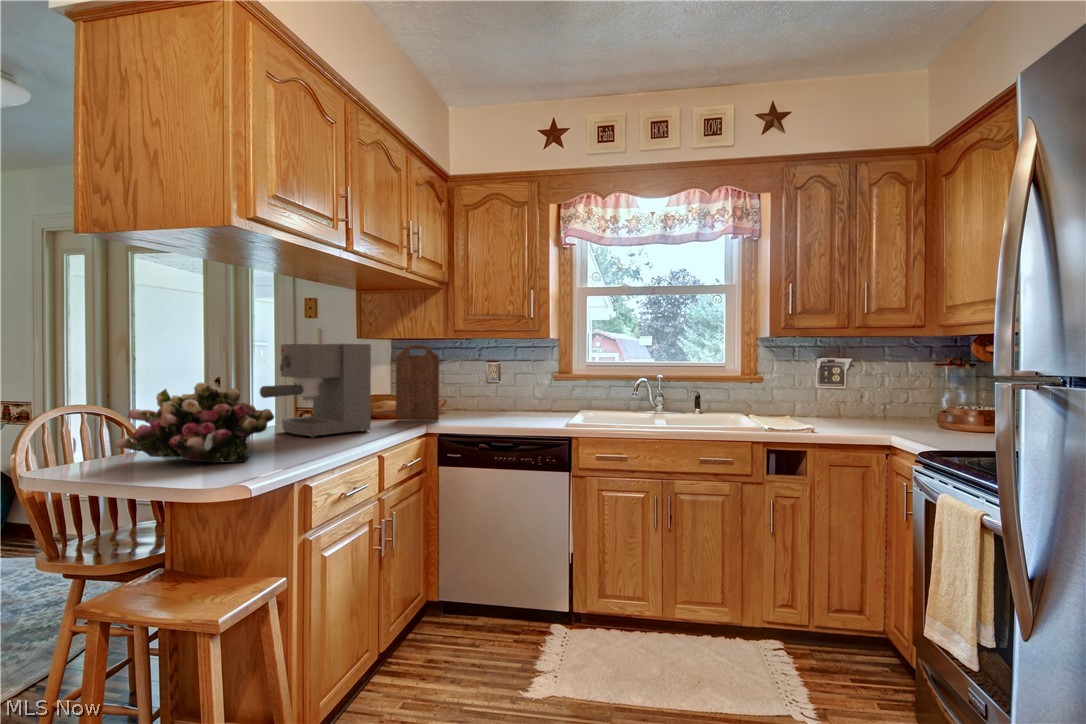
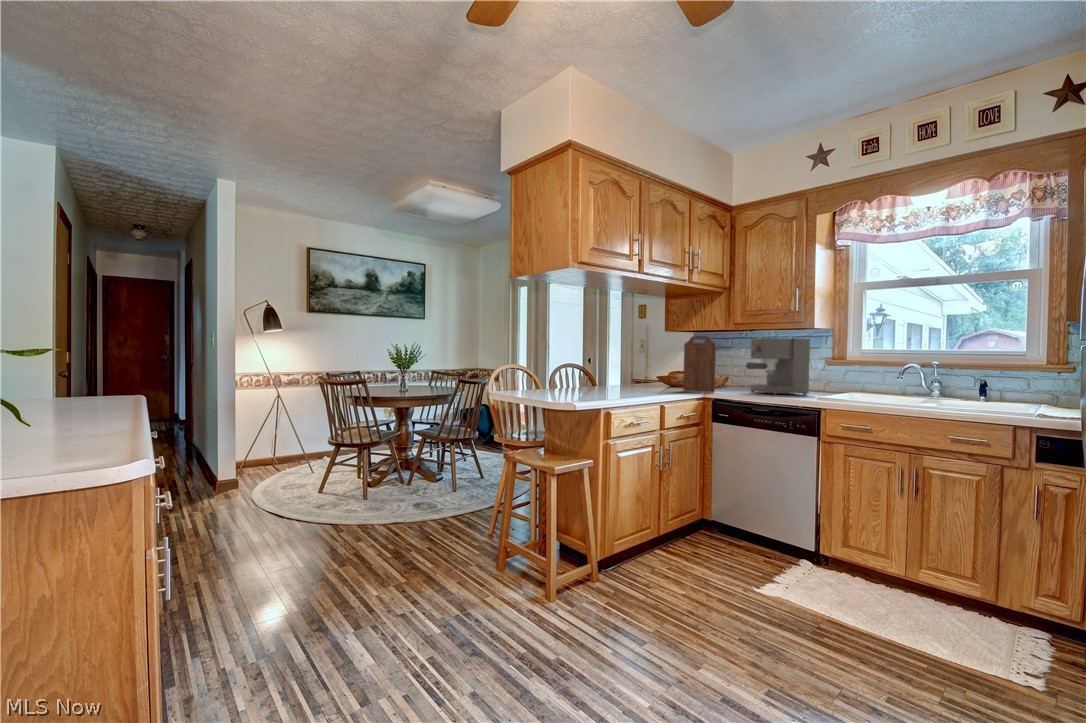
coffee maker: present [260,344,371,438] -> present [746,338,810,395]
flower arrangement: present [114,383,274,462] -> none [527,352,598,395]

